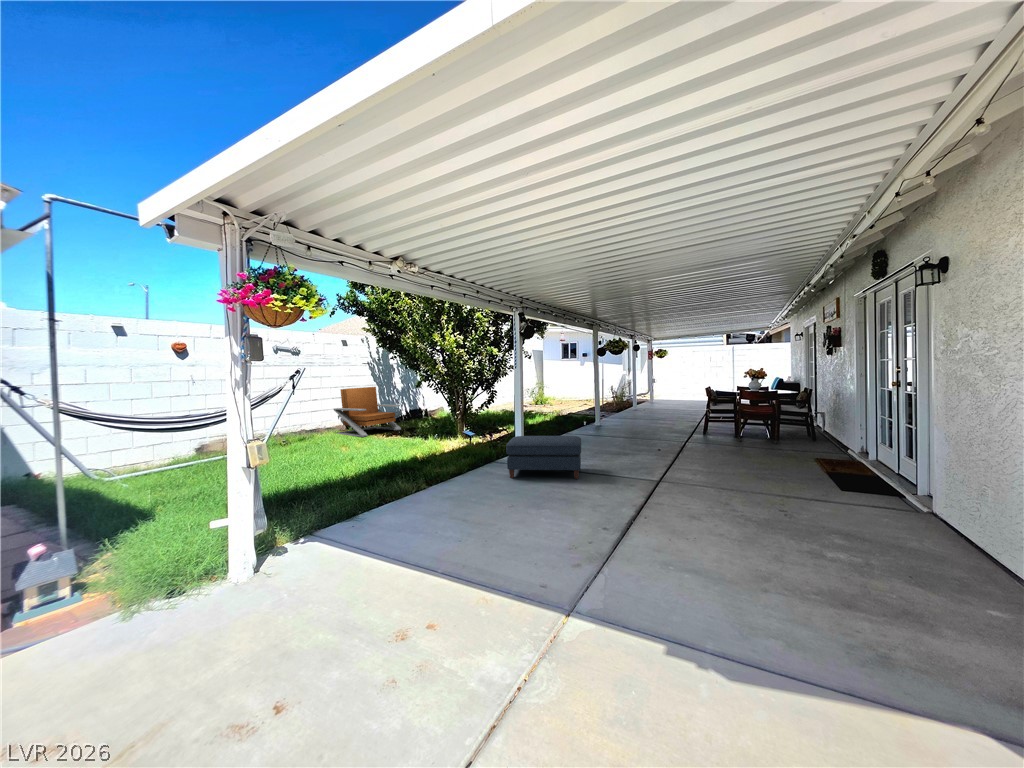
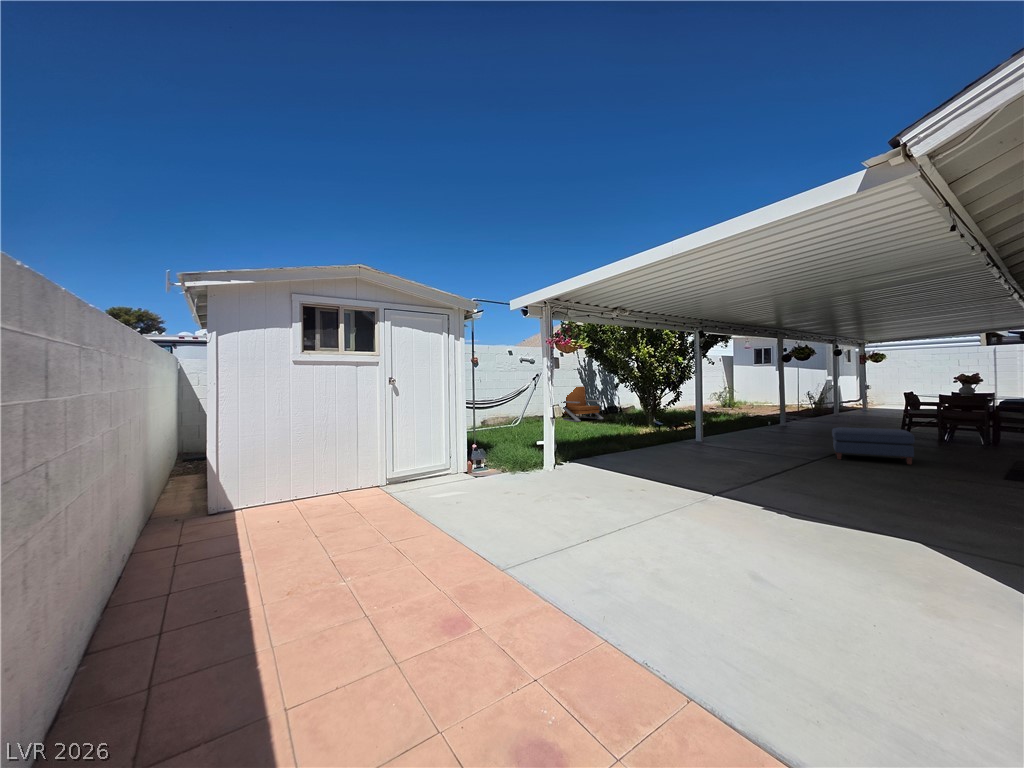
ottoman: present [506,436,581,479] -> present [832,427,915,464]

